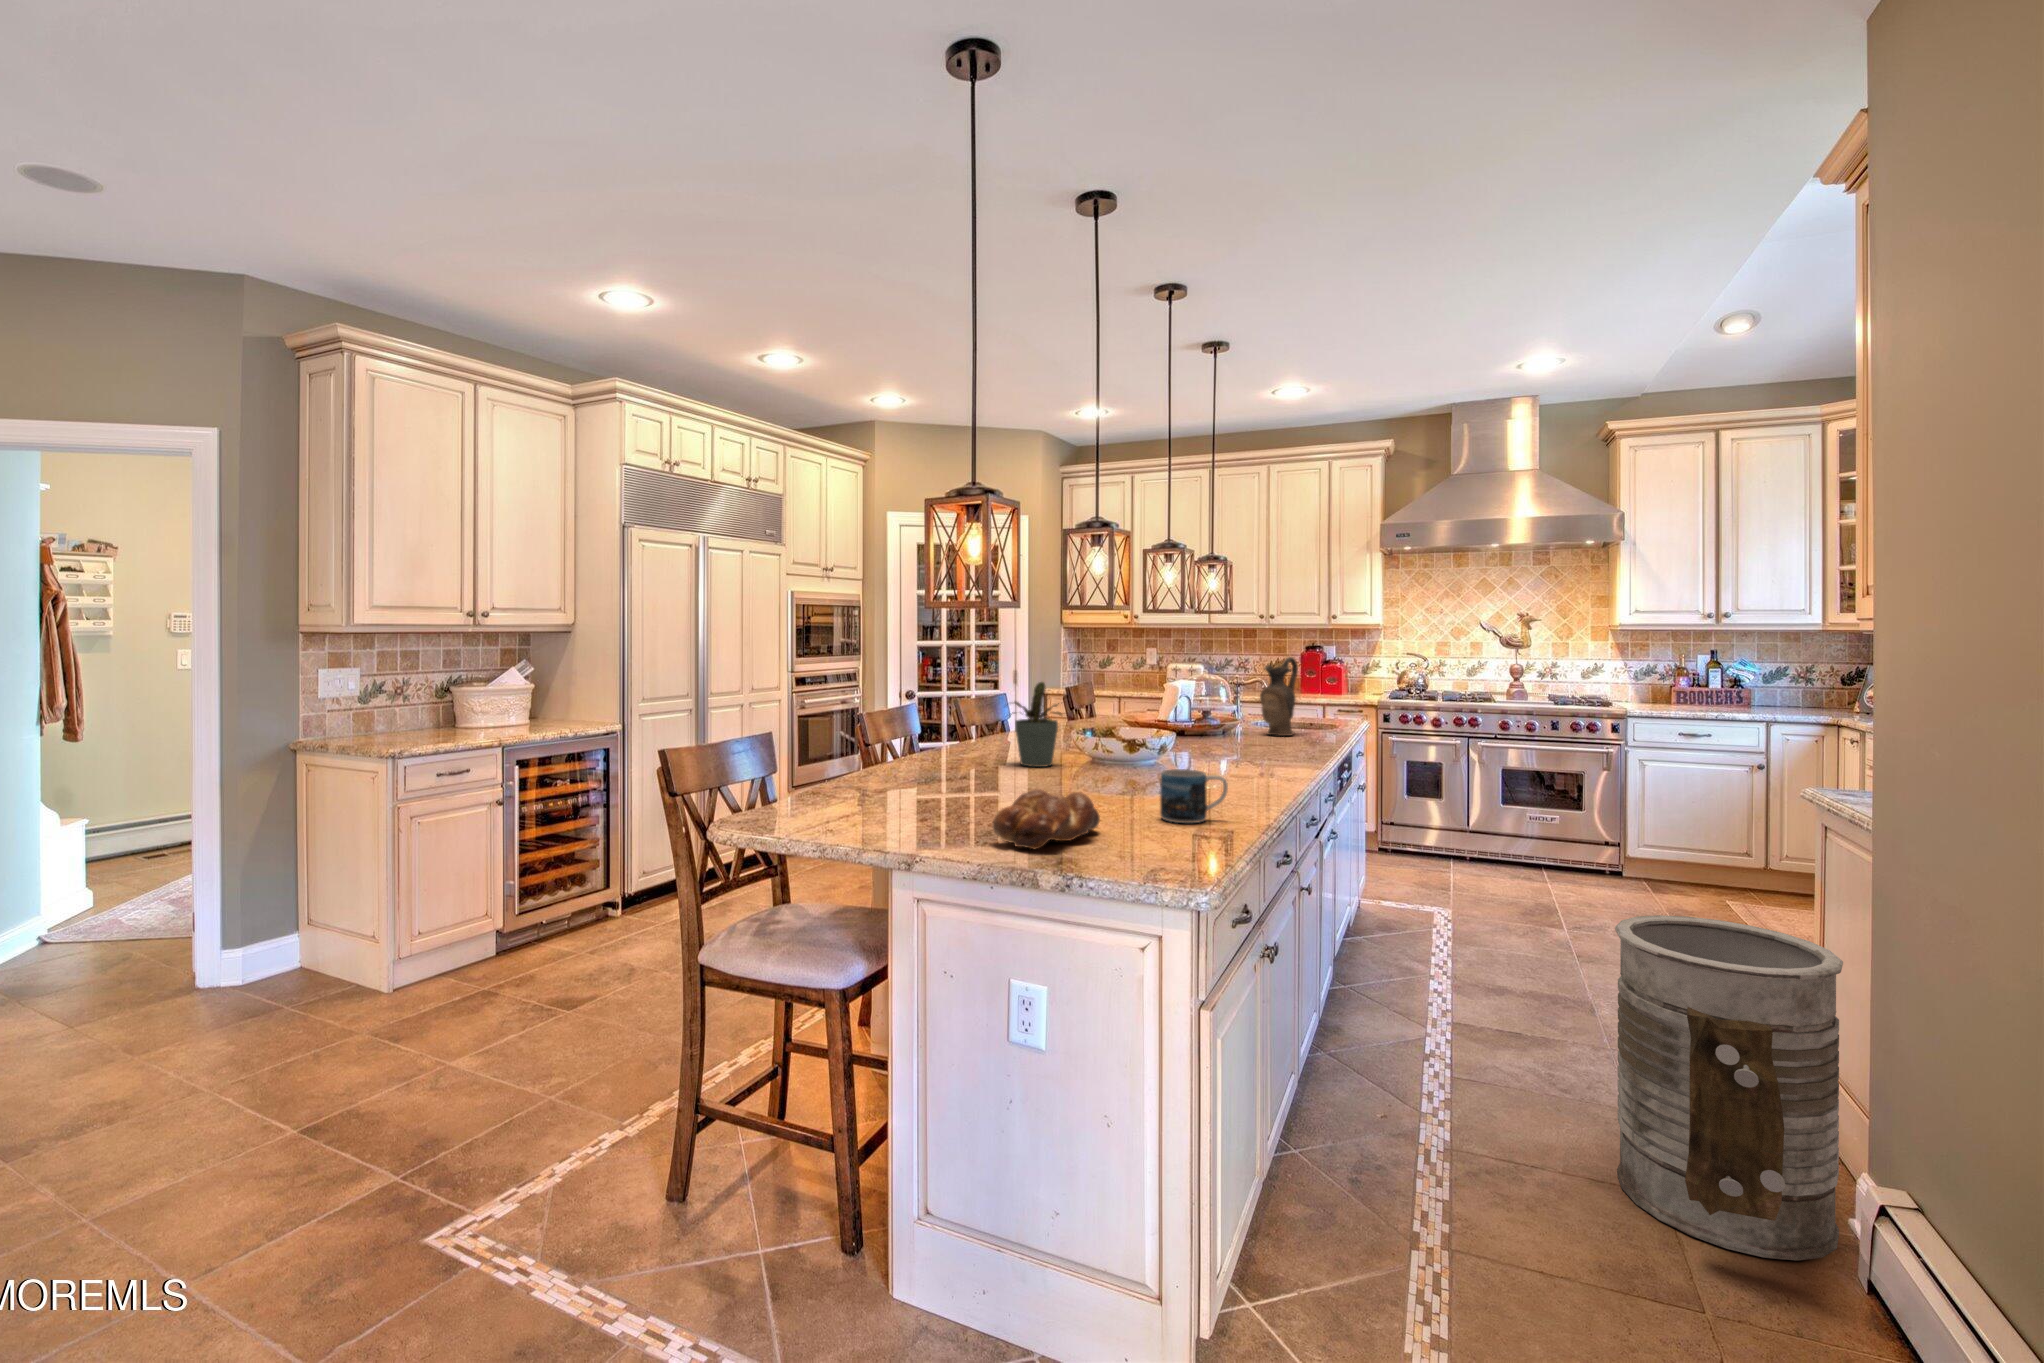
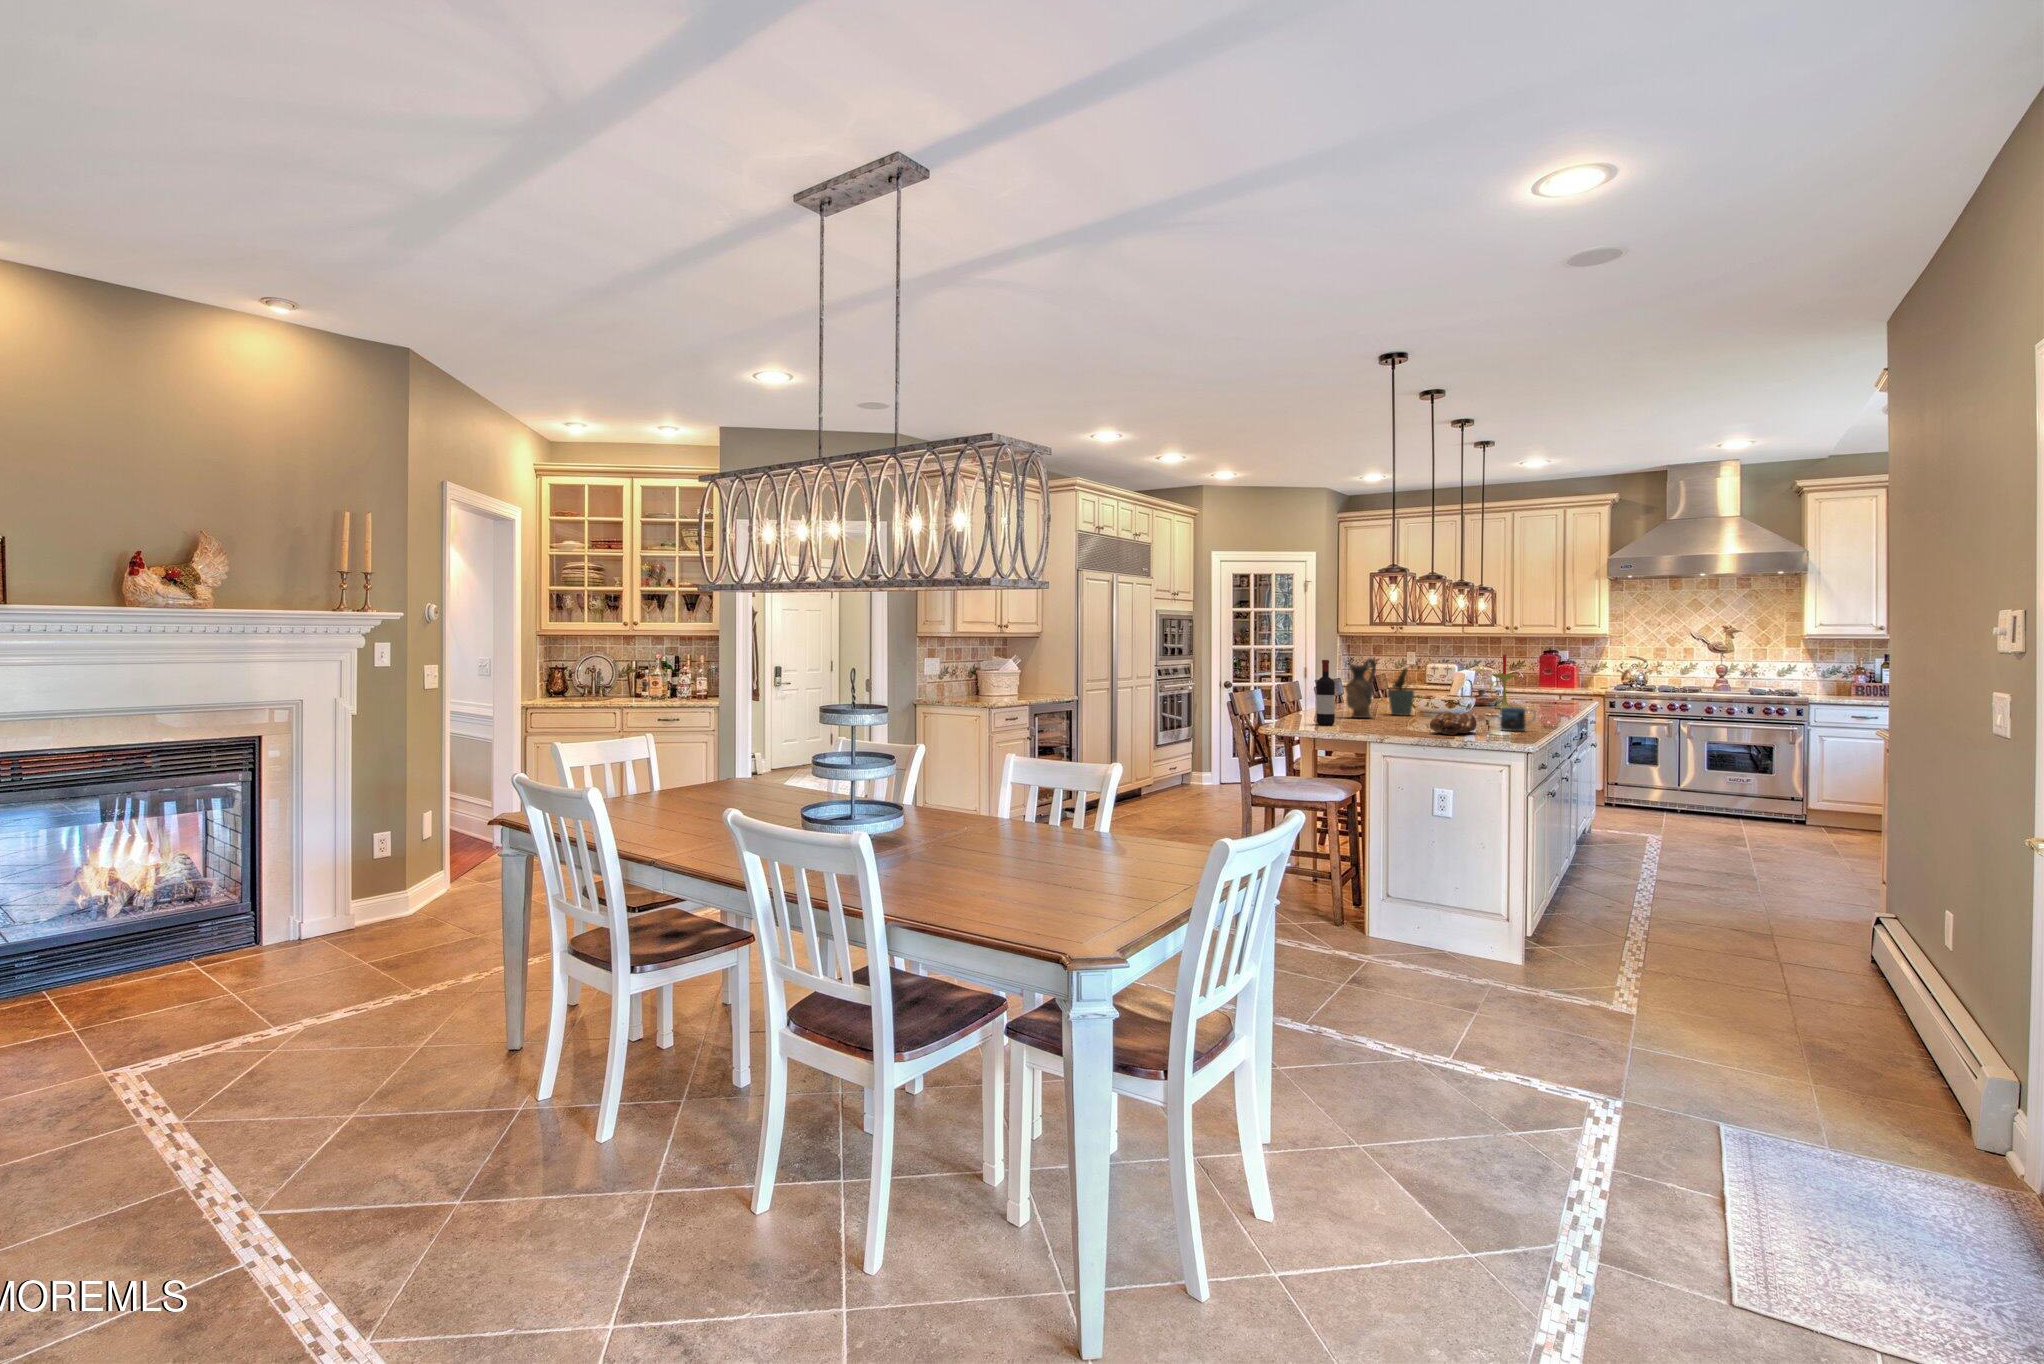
candle: none [1203,653,1243,741] -> present [1490,654,1516,708]
ceramic pitcher: present [1260,657,1298,736] -> present [1346,658,1376,718]
wine bottle: none [813,674,849,810] -> present [1316,660,1335,725]
trash can: present [1615,915,1843,1261] -> none [1752,795,1874,954]

